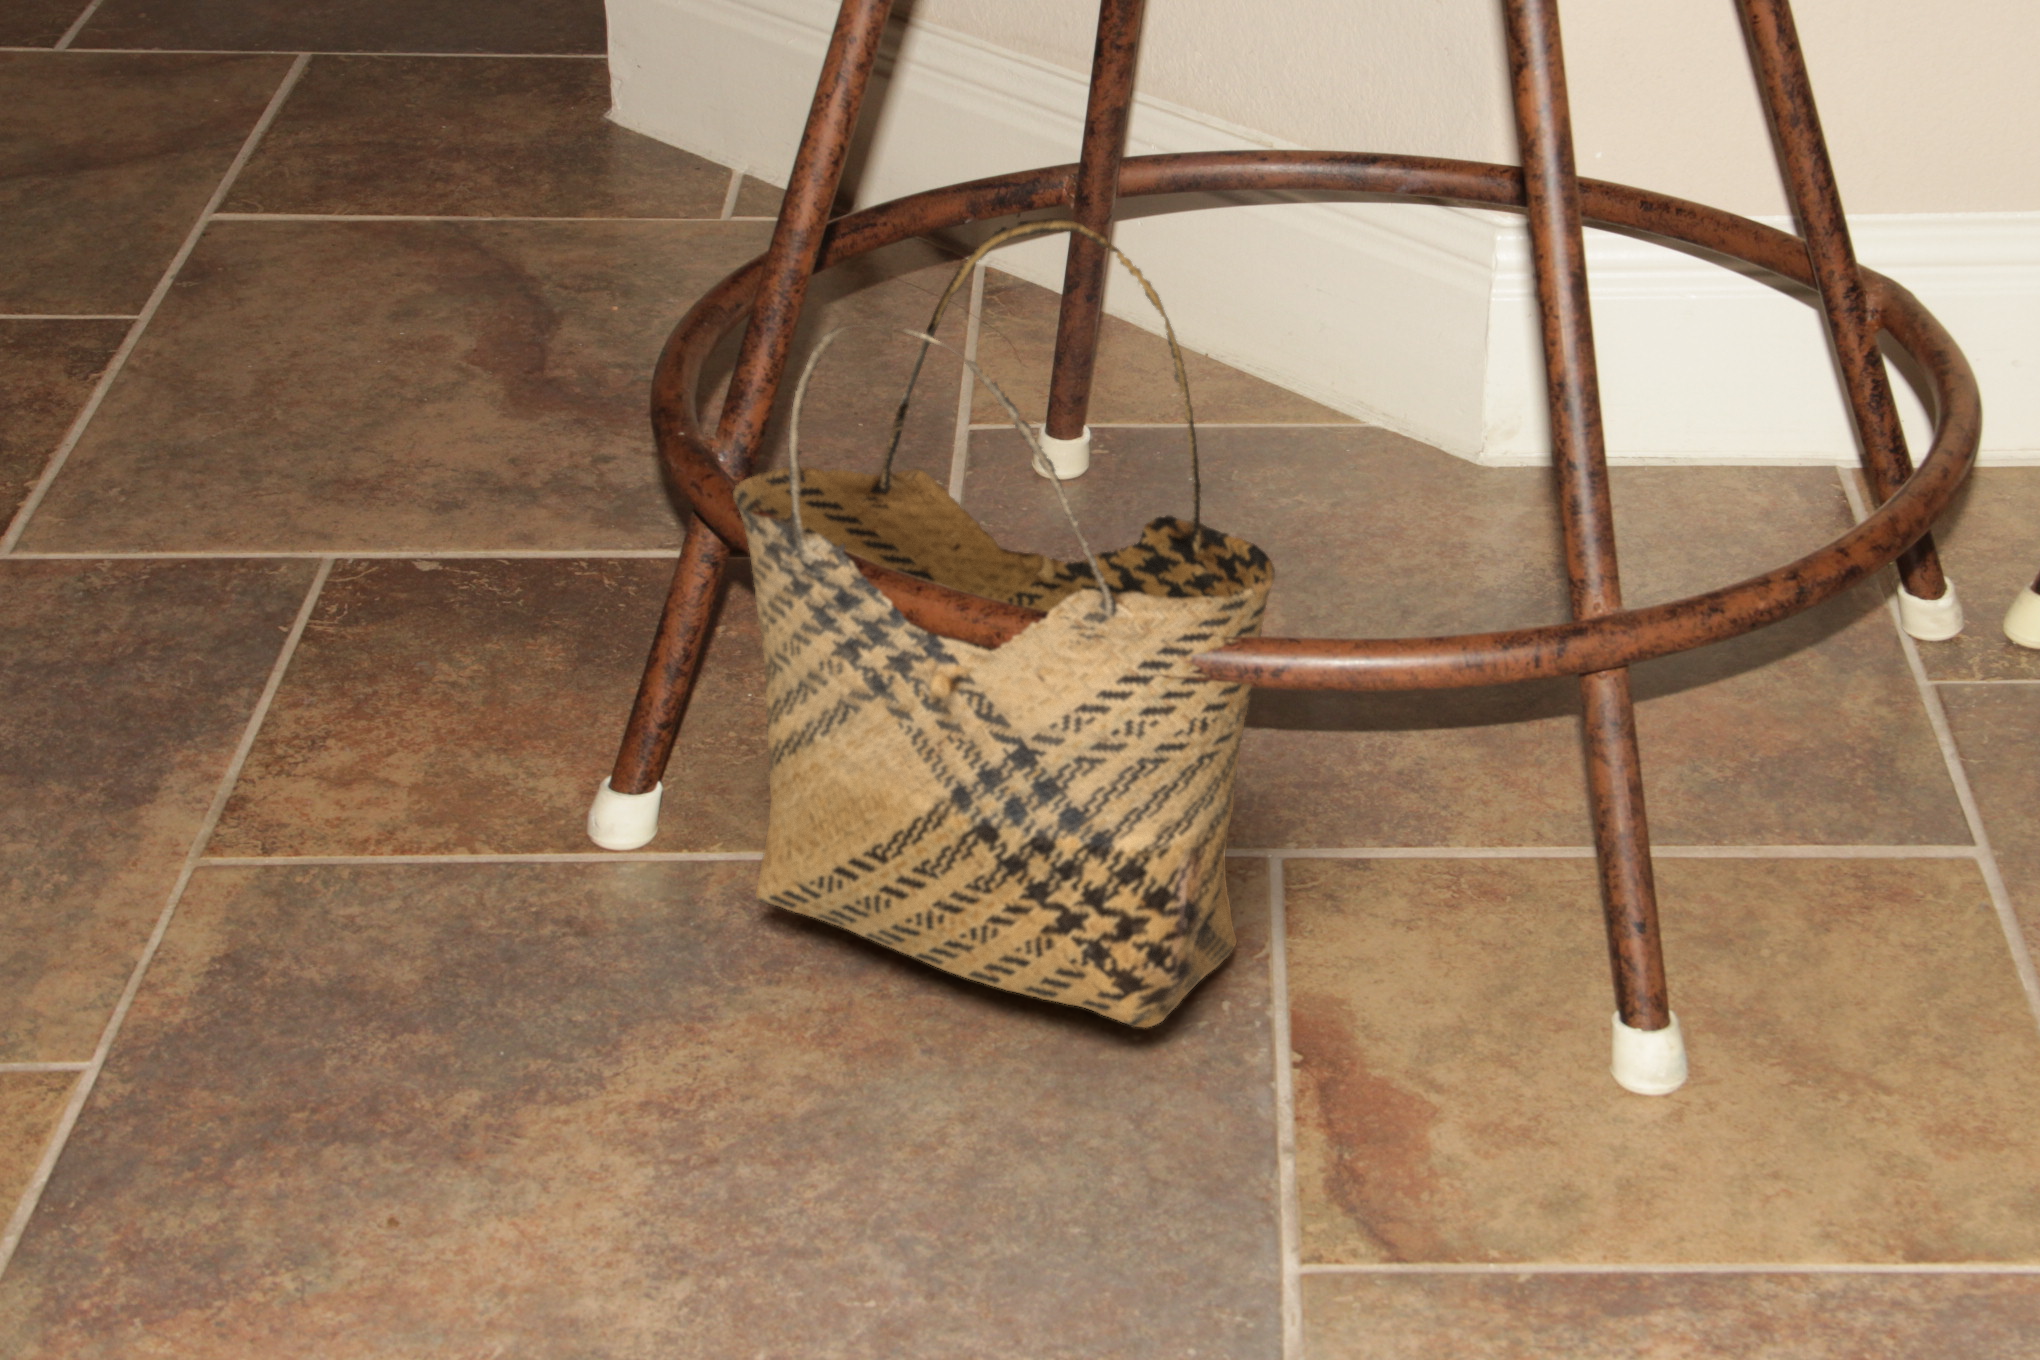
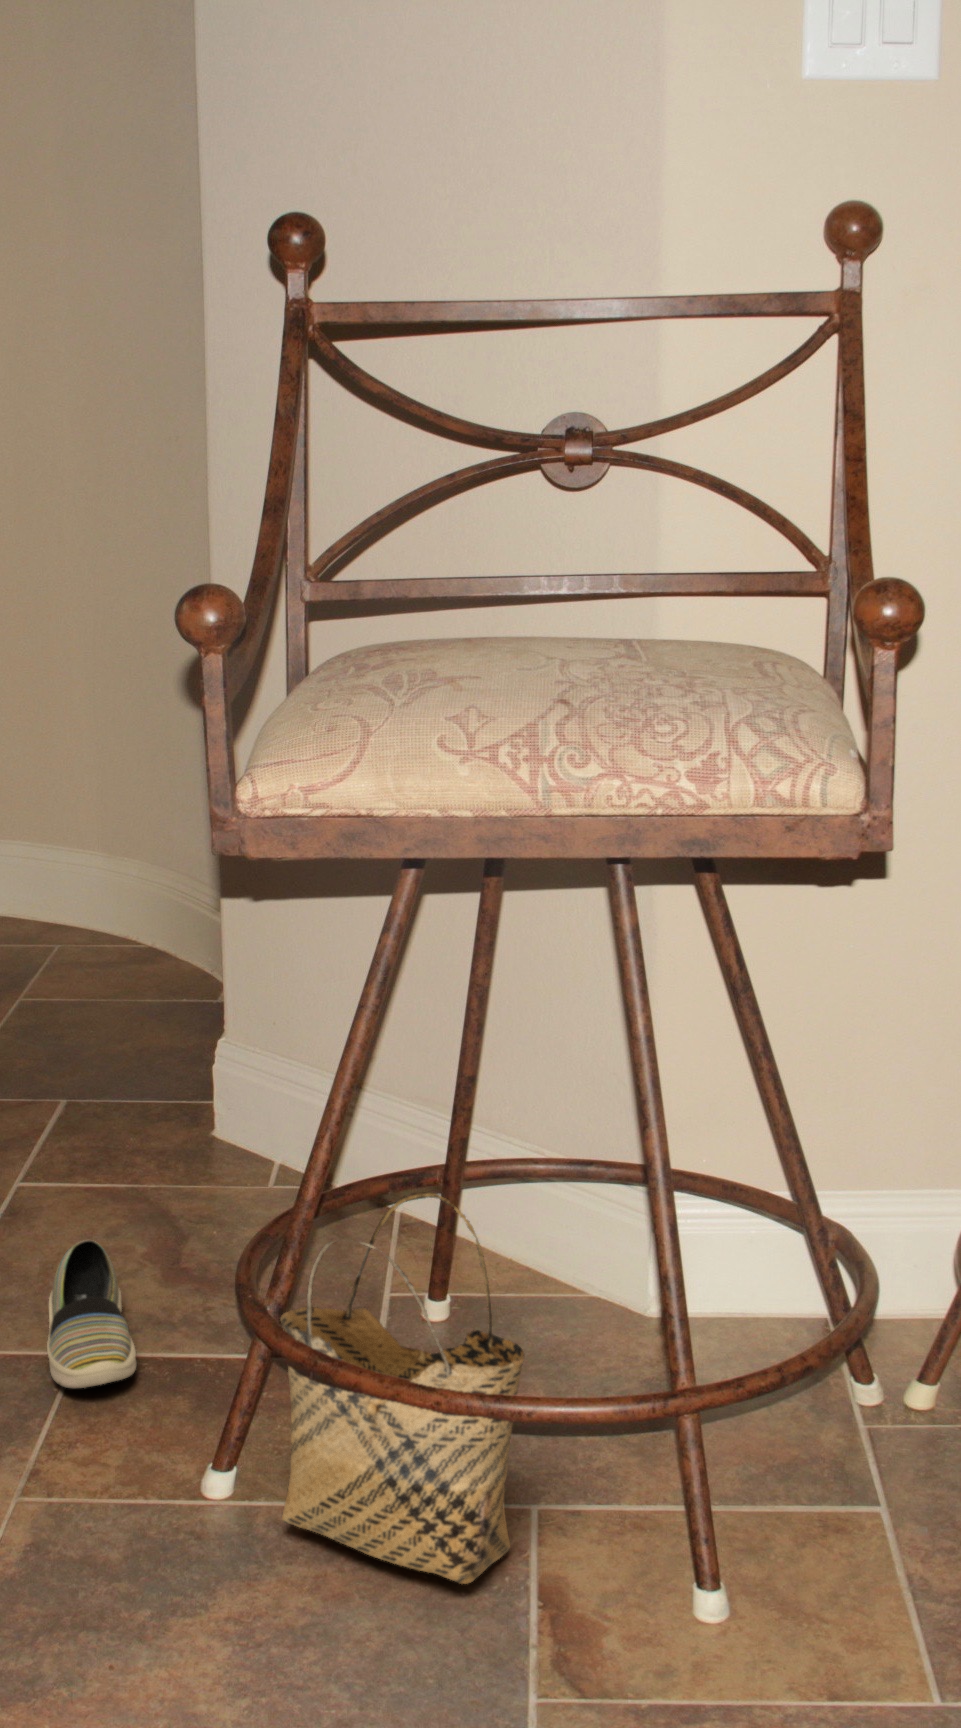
shoe: none [260,322,450,624] -> present [47,1240,136,1388]

